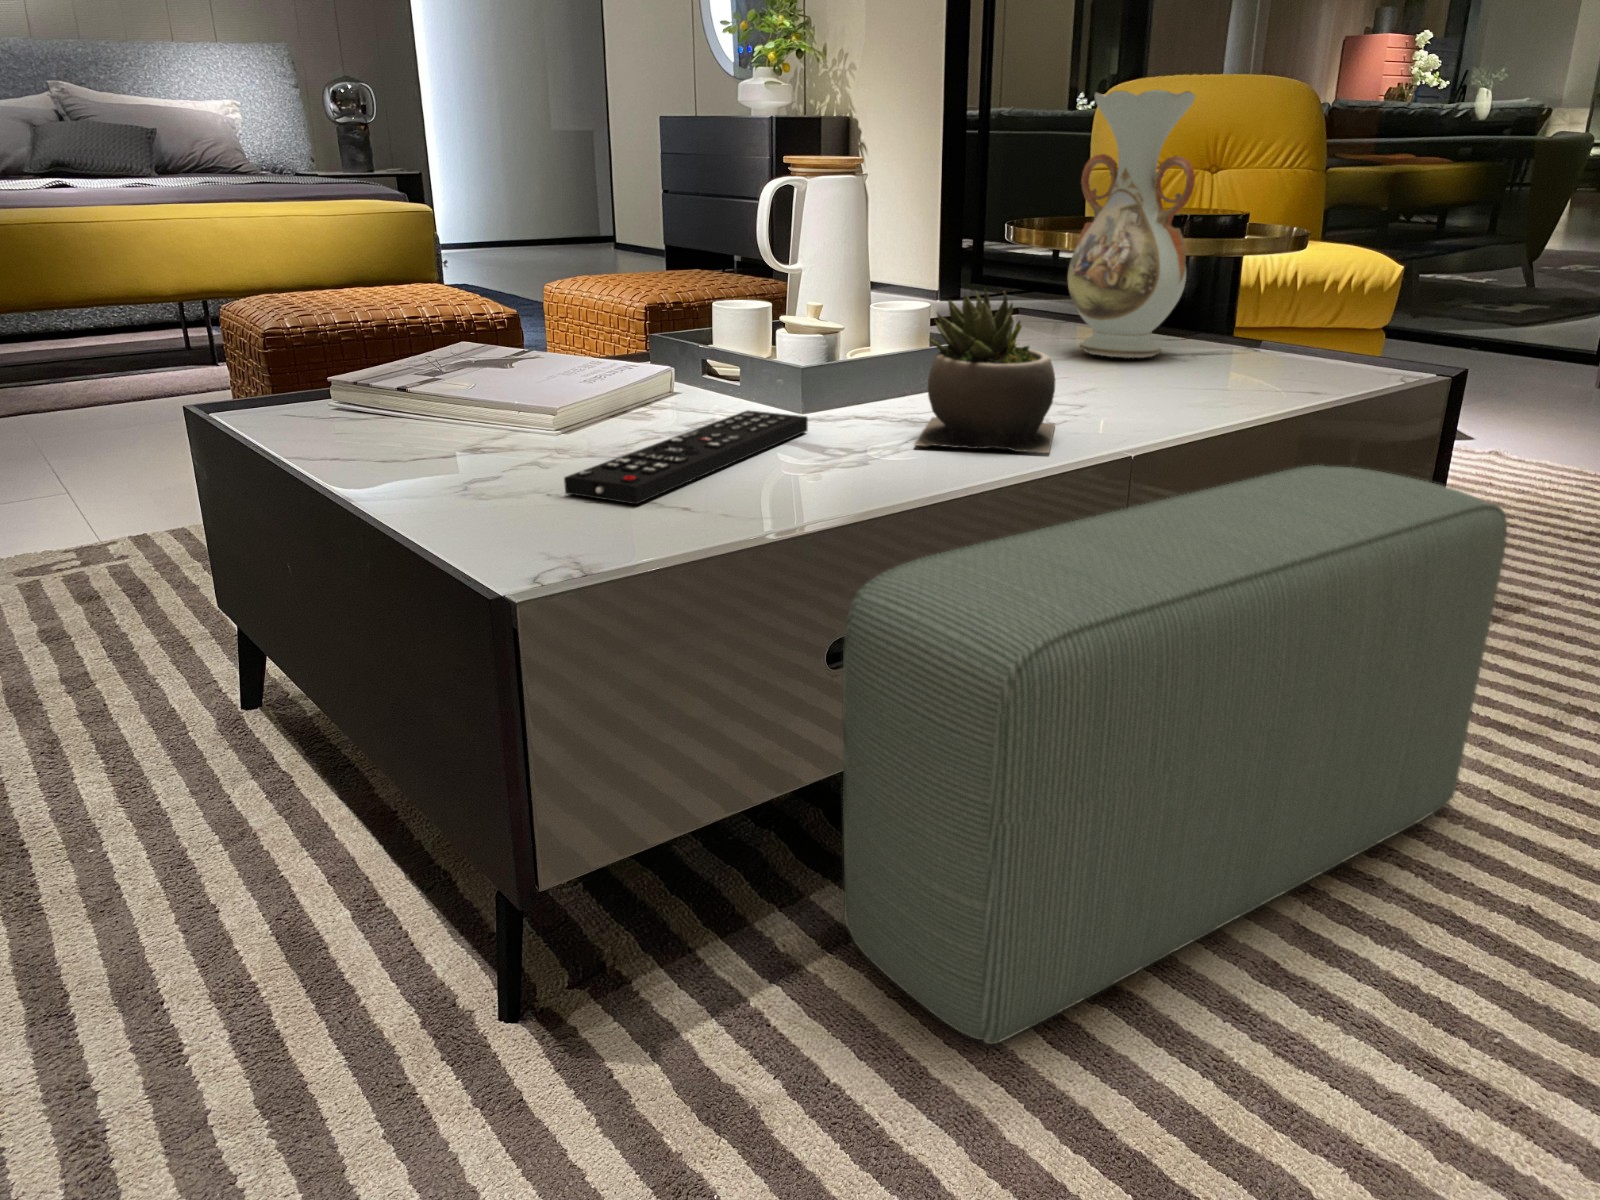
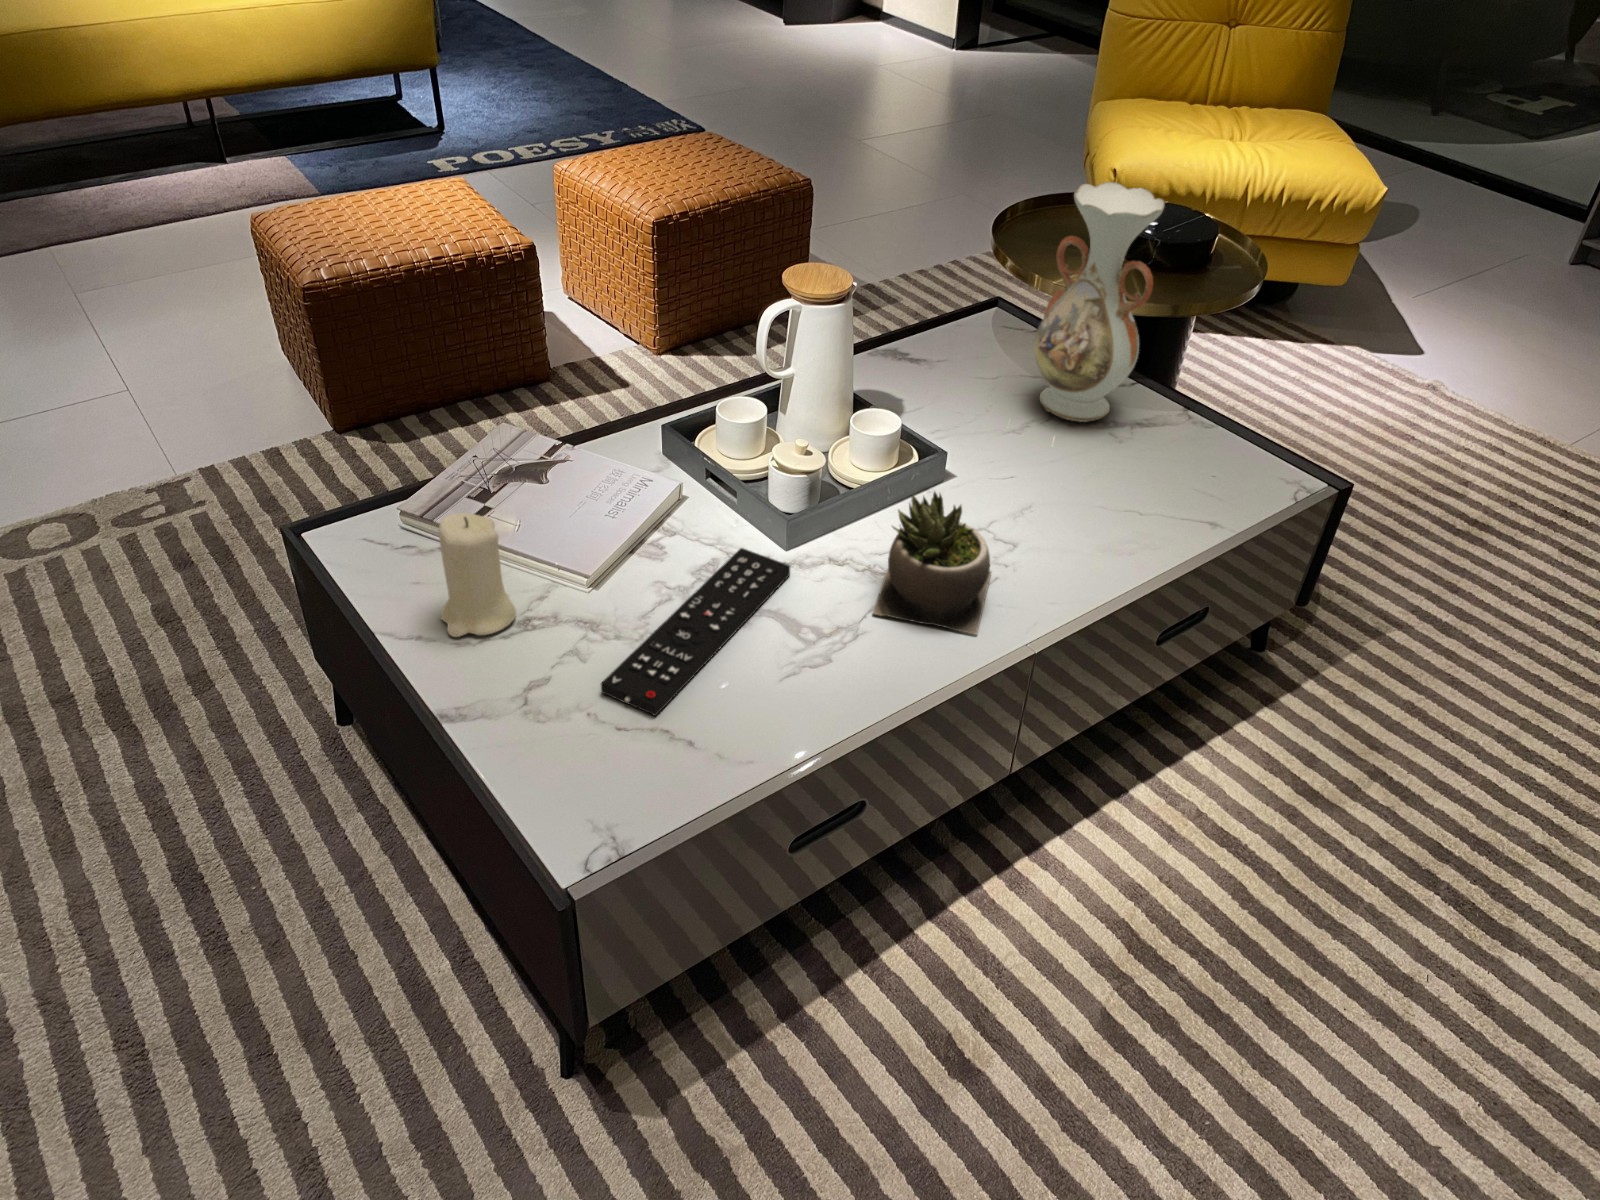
candle: none [364,303,463,469] -> present [439,513,516,637]
pouf: present [842,465,1507,1044] -> none [794,651,1308,1114]

